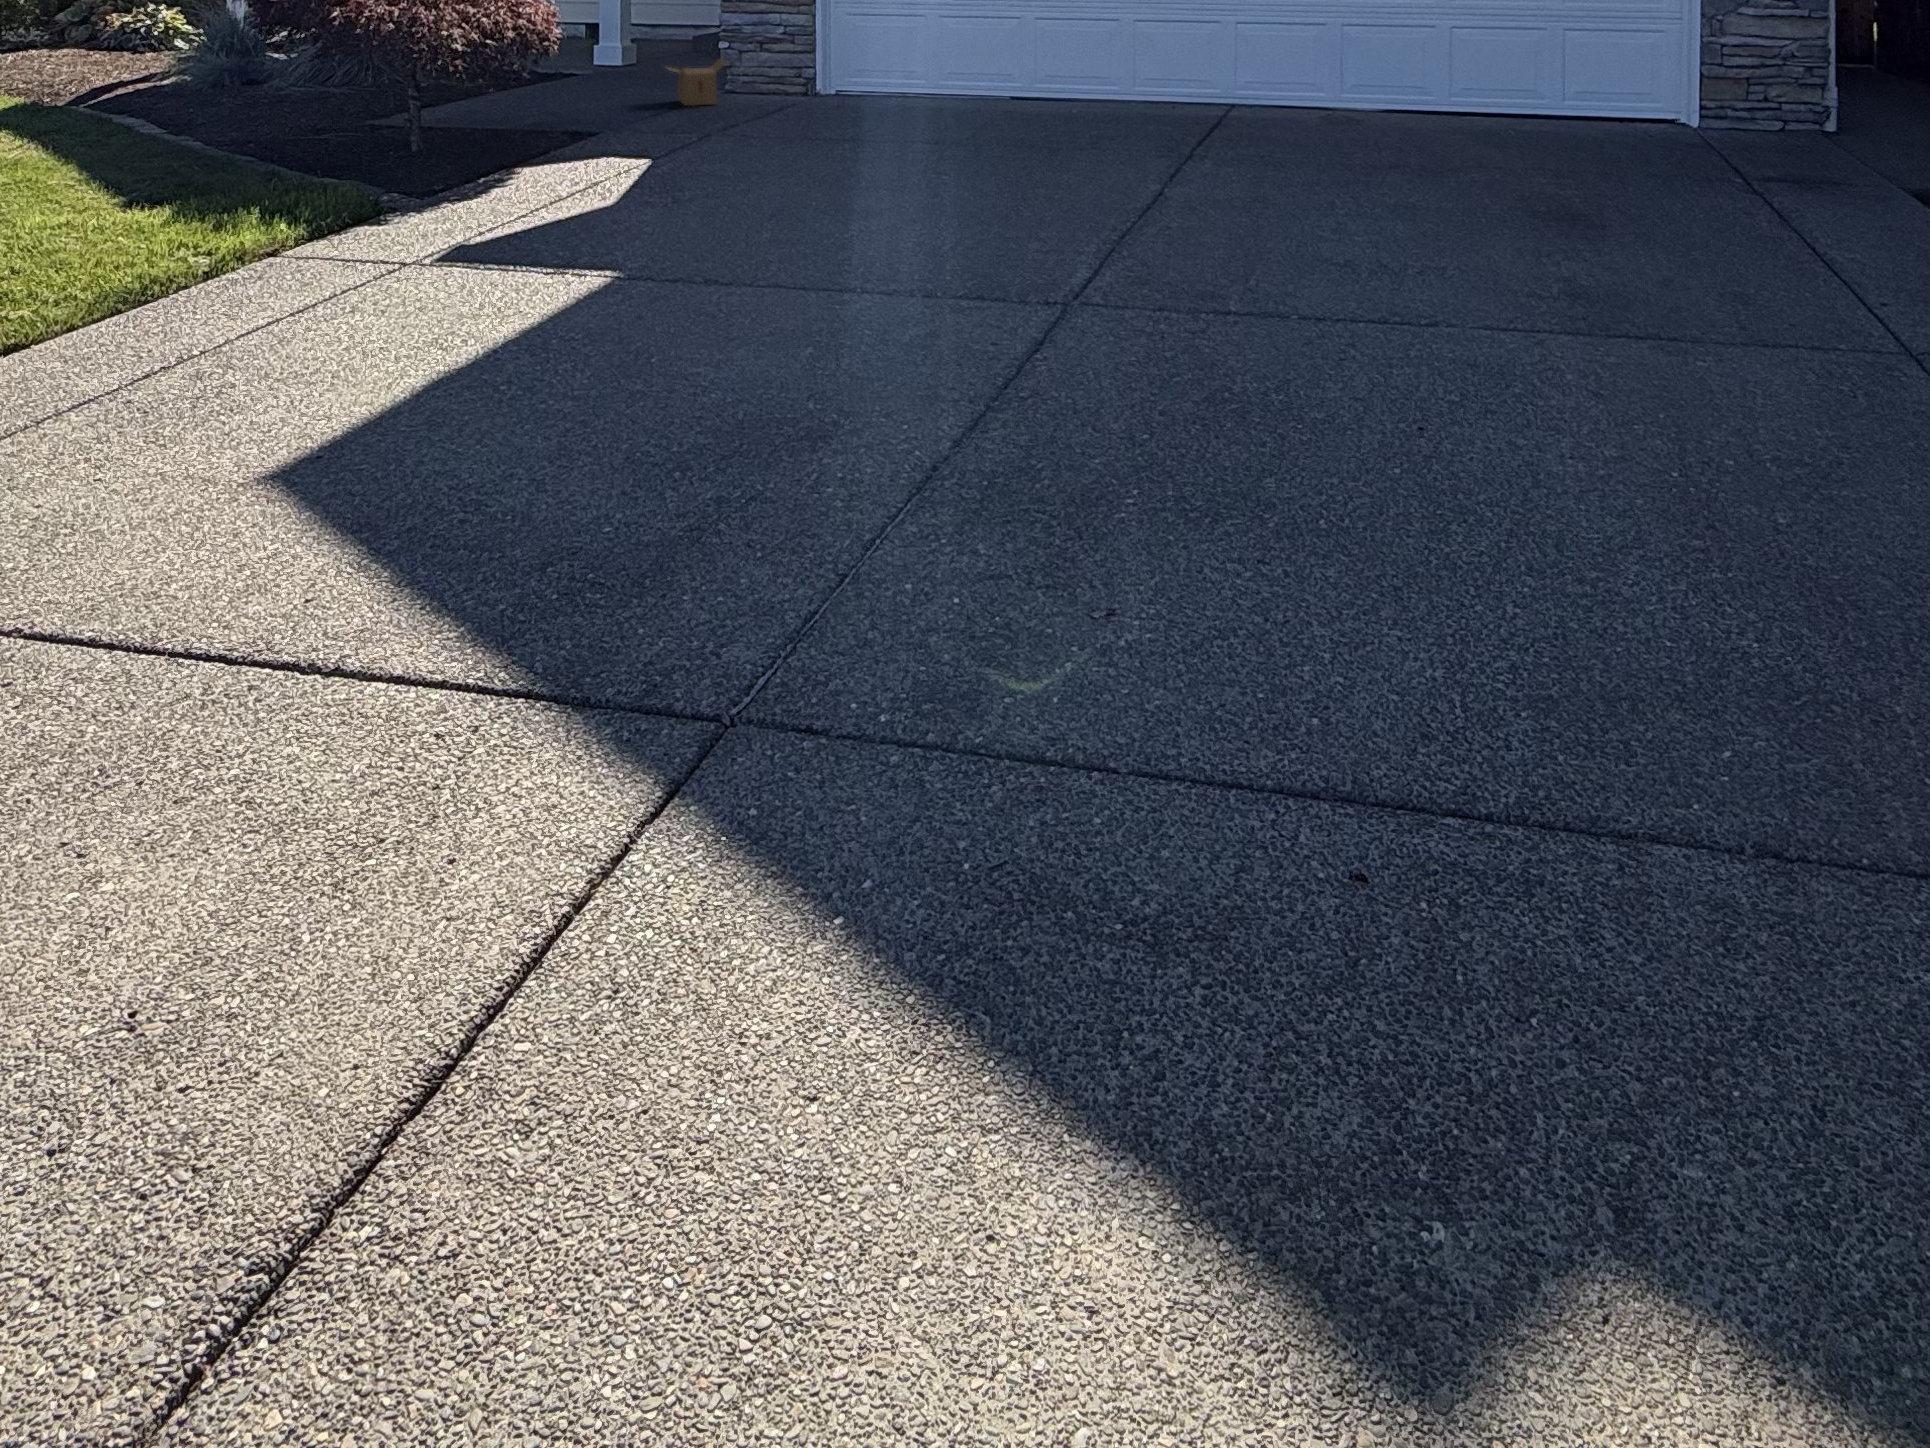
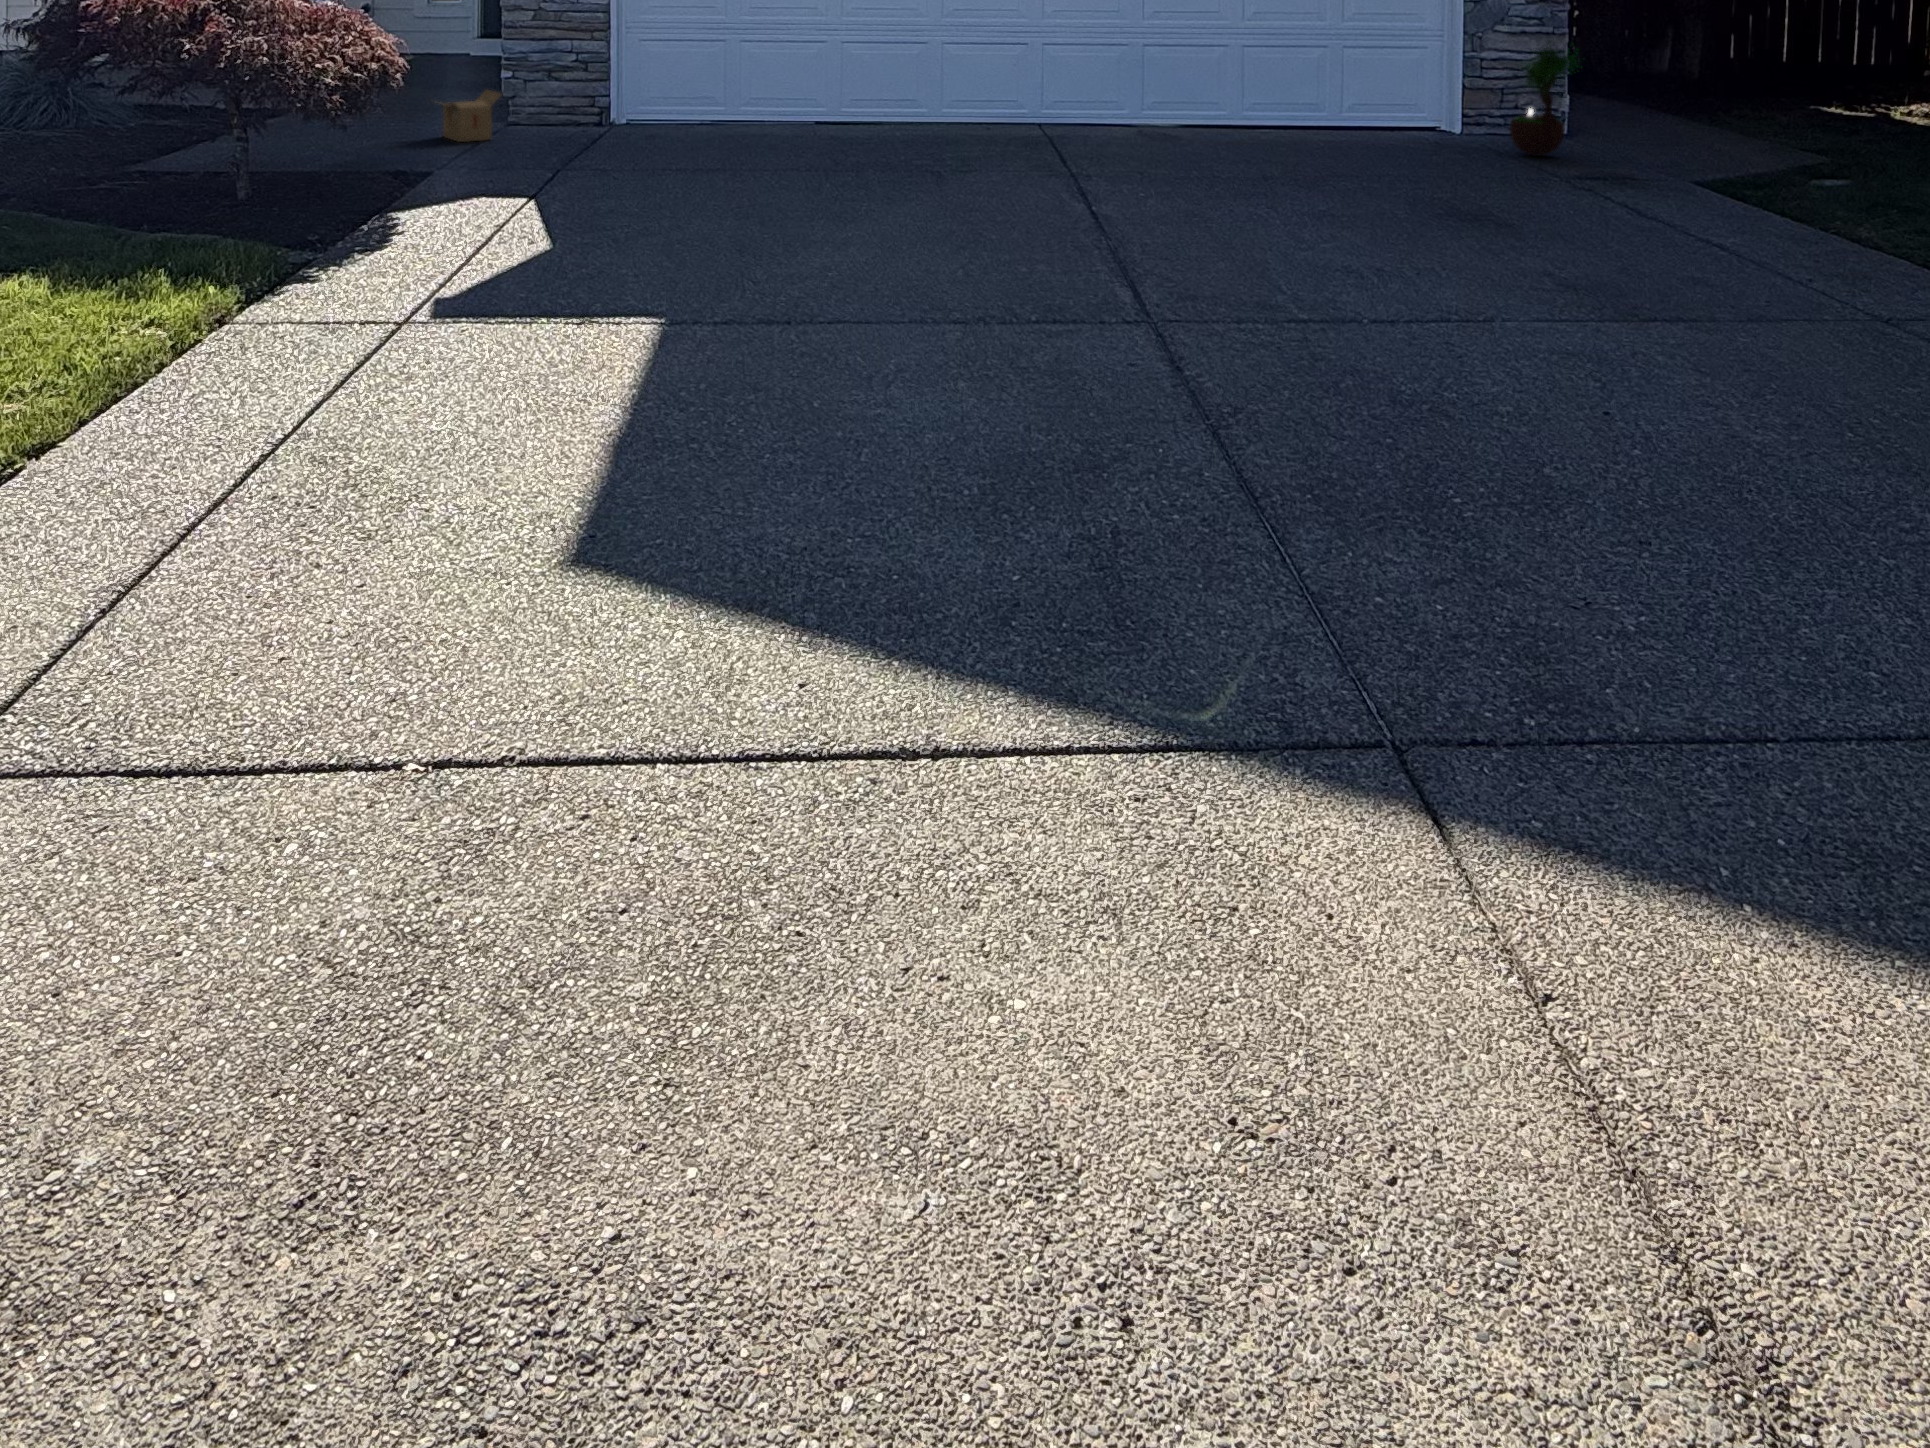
potted tree: none [1748,14,1831,148] -> present [1509,43,1578,156]

